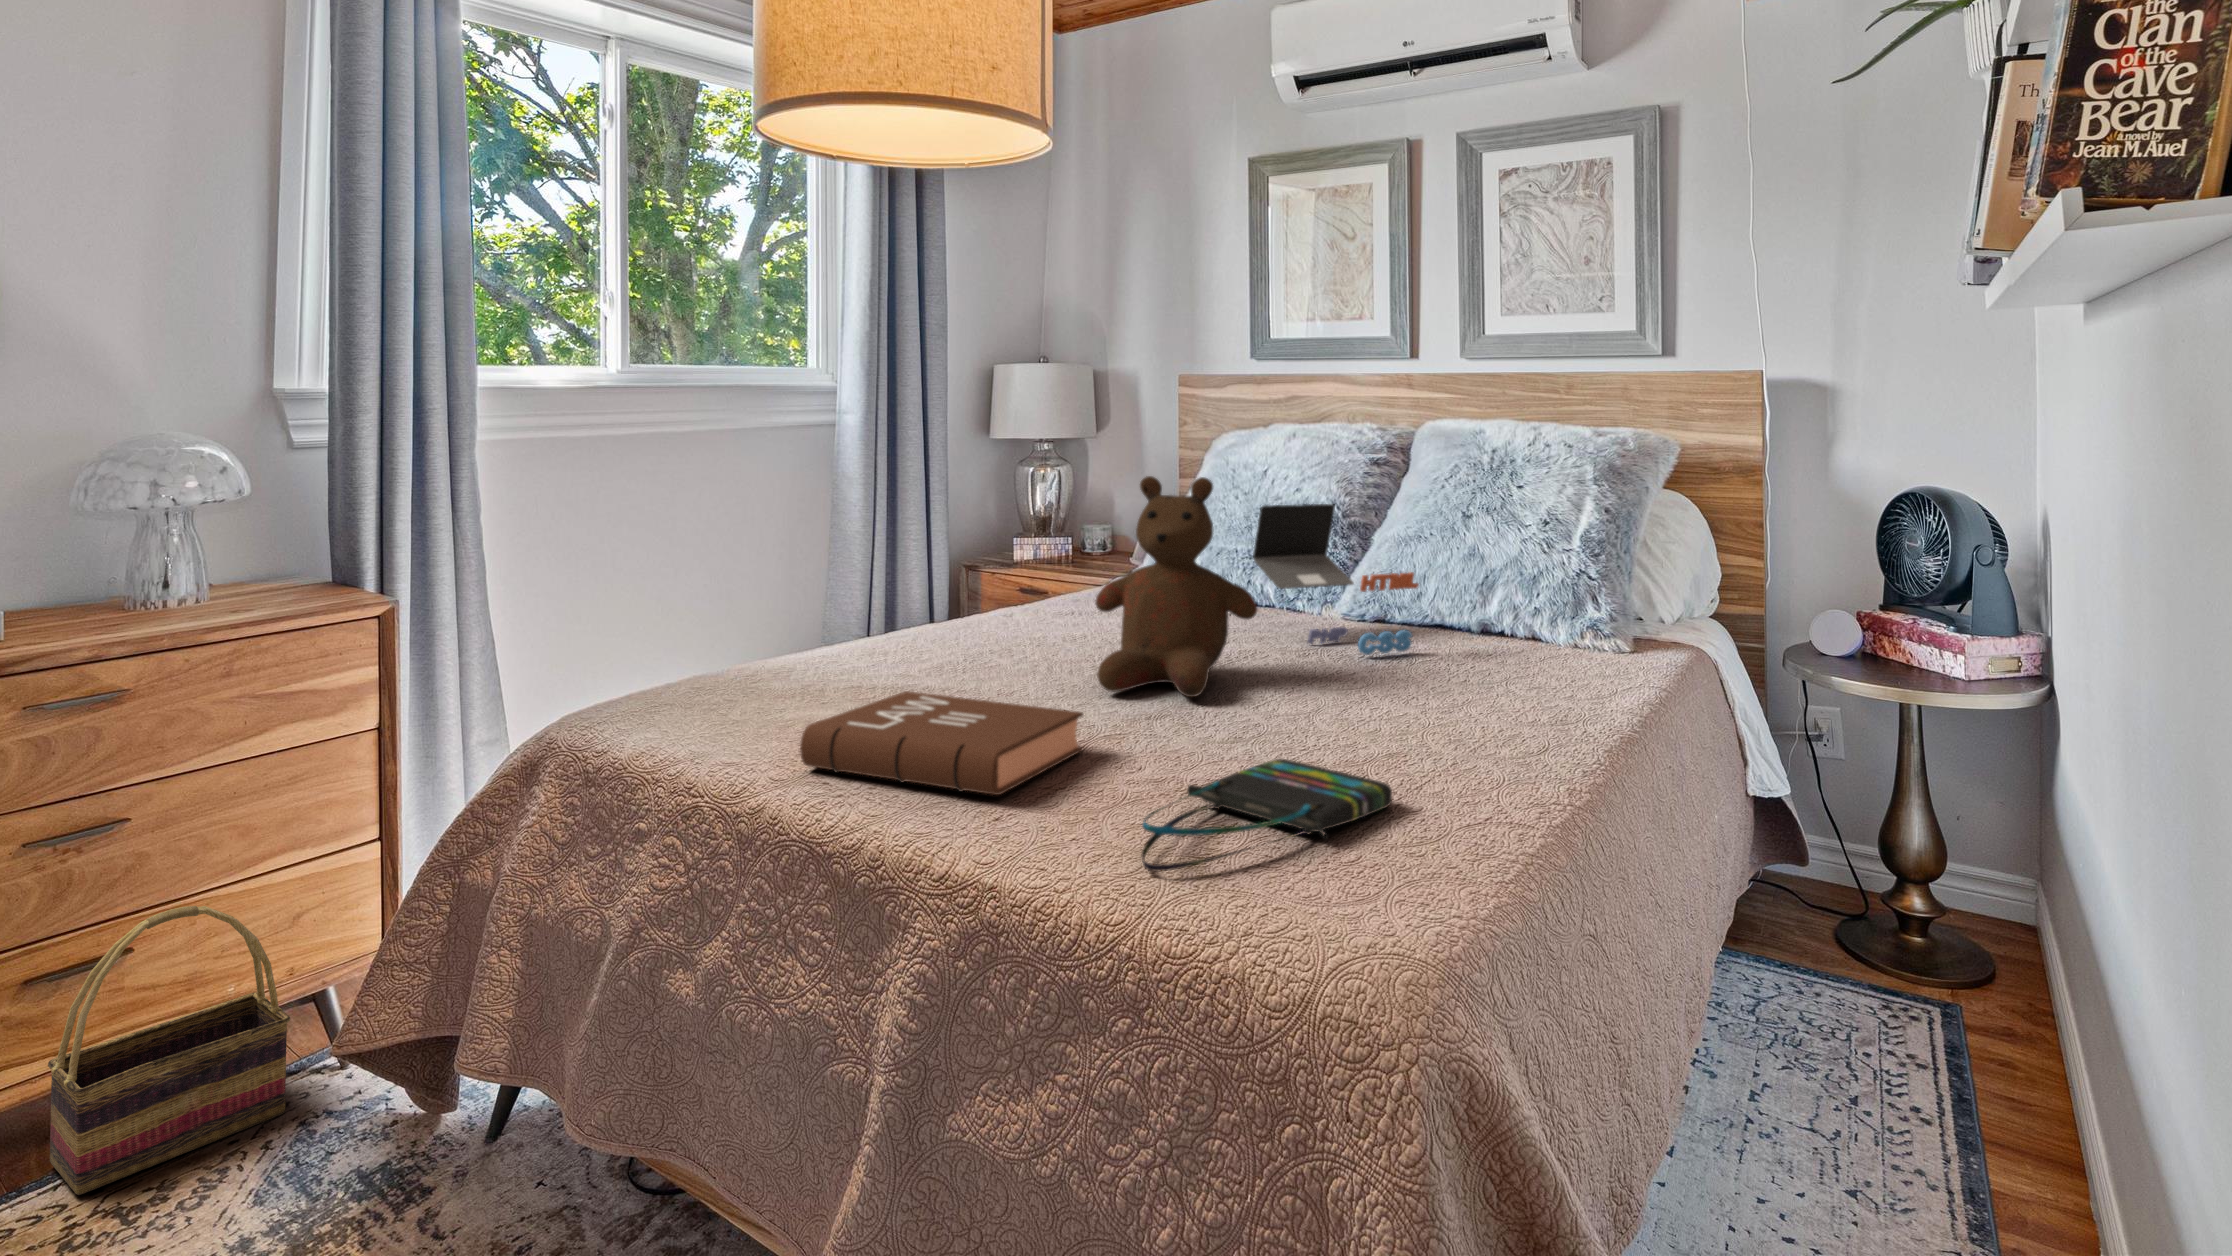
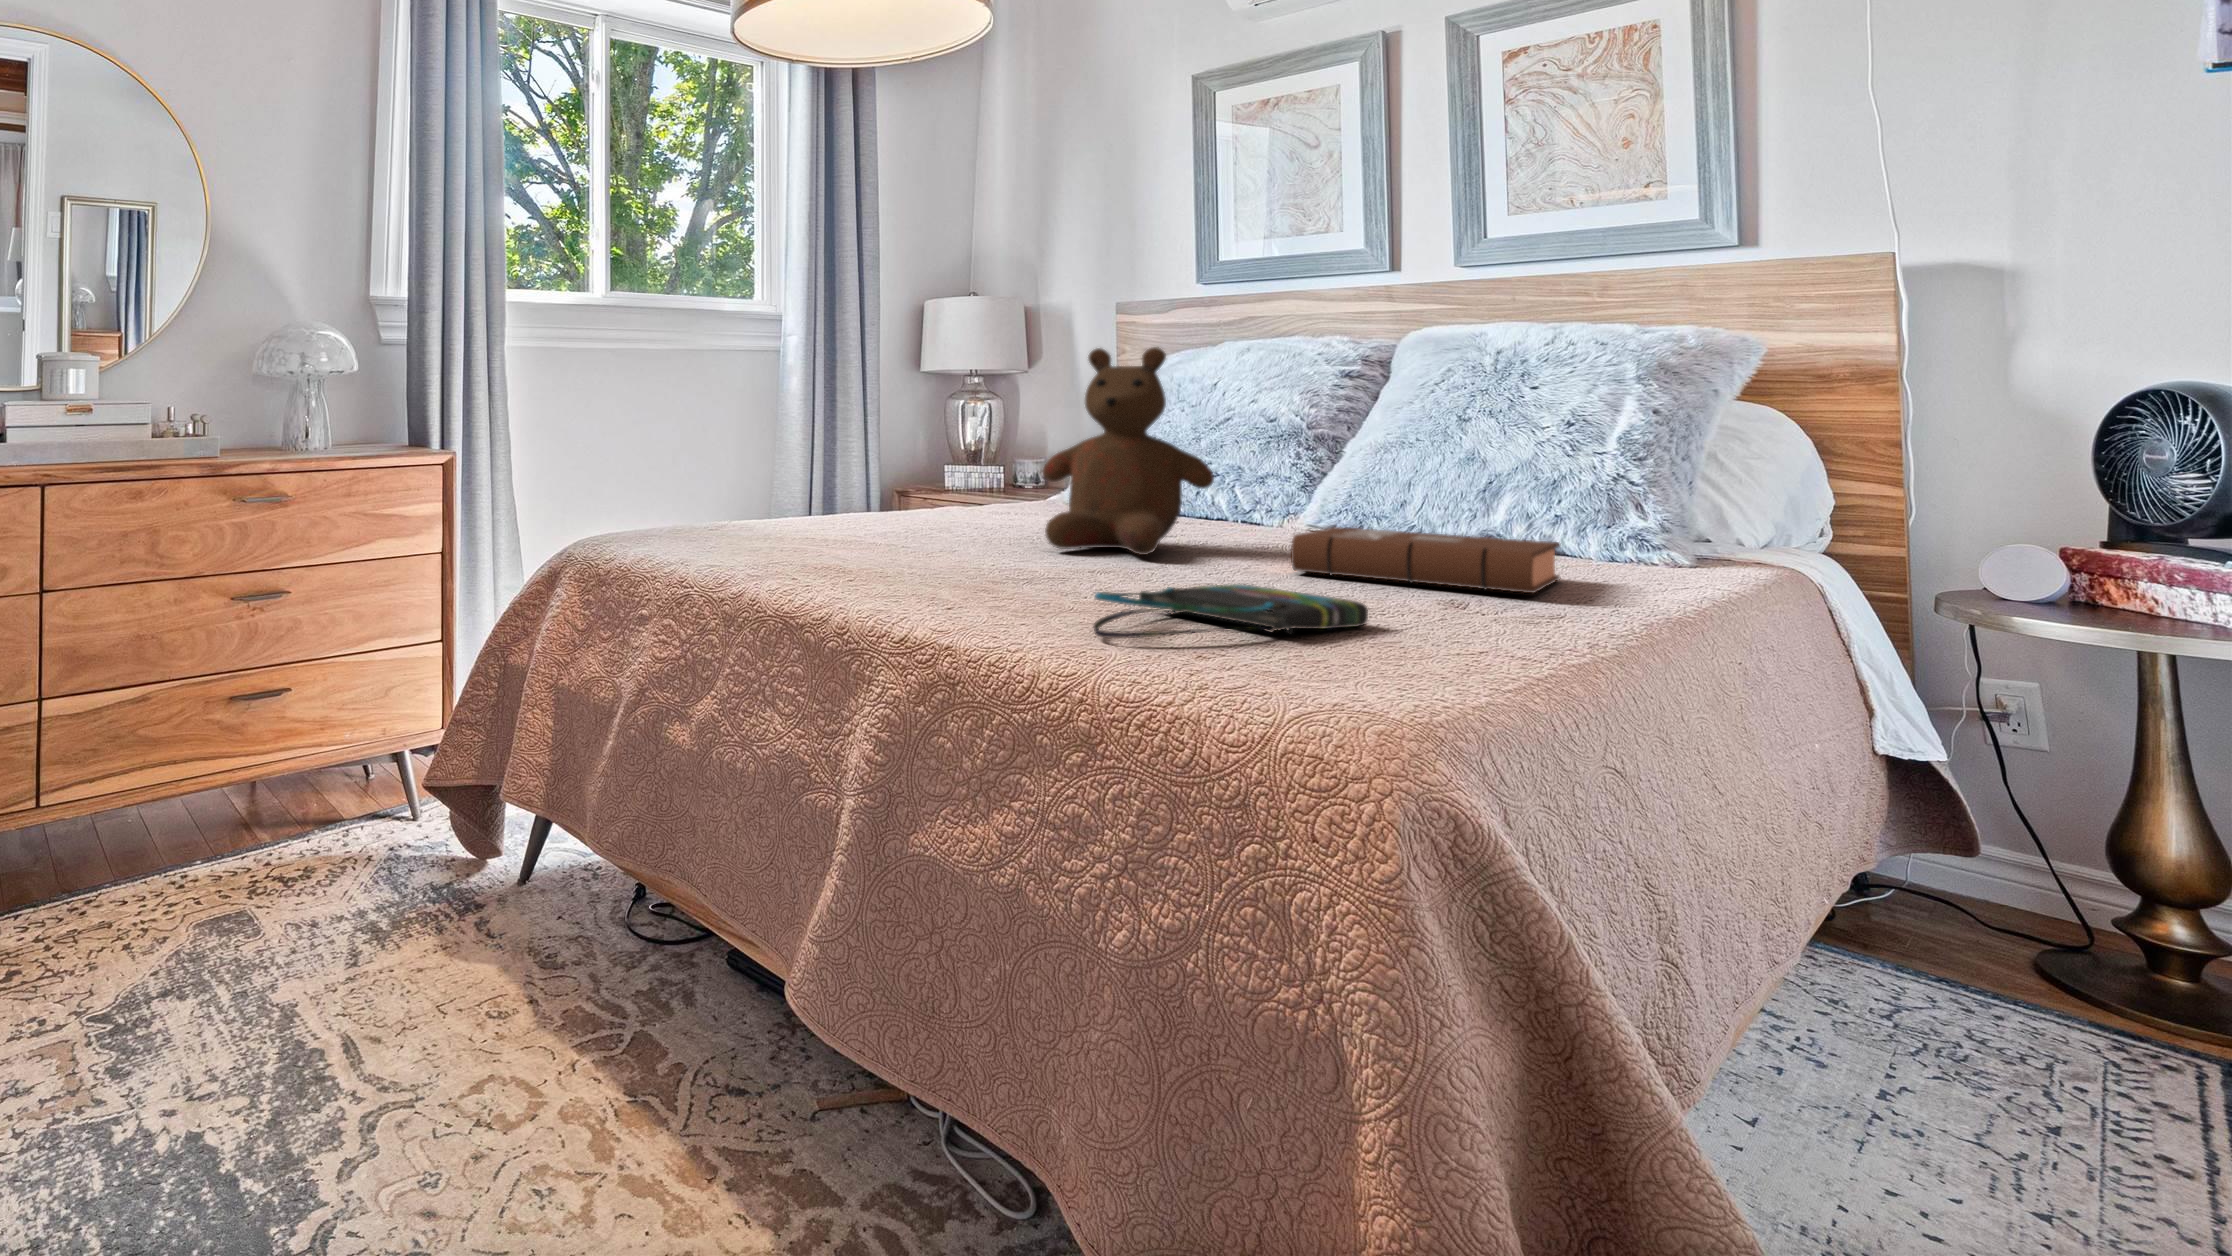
laptop: present [1253,504,1418,655] -> none [1209,395,1403,544]
book: present [800,691,1083,795] -> present [1291,527,1560,593]
basket: present [48,906,290,1195] -> none [233,674,384,871]

